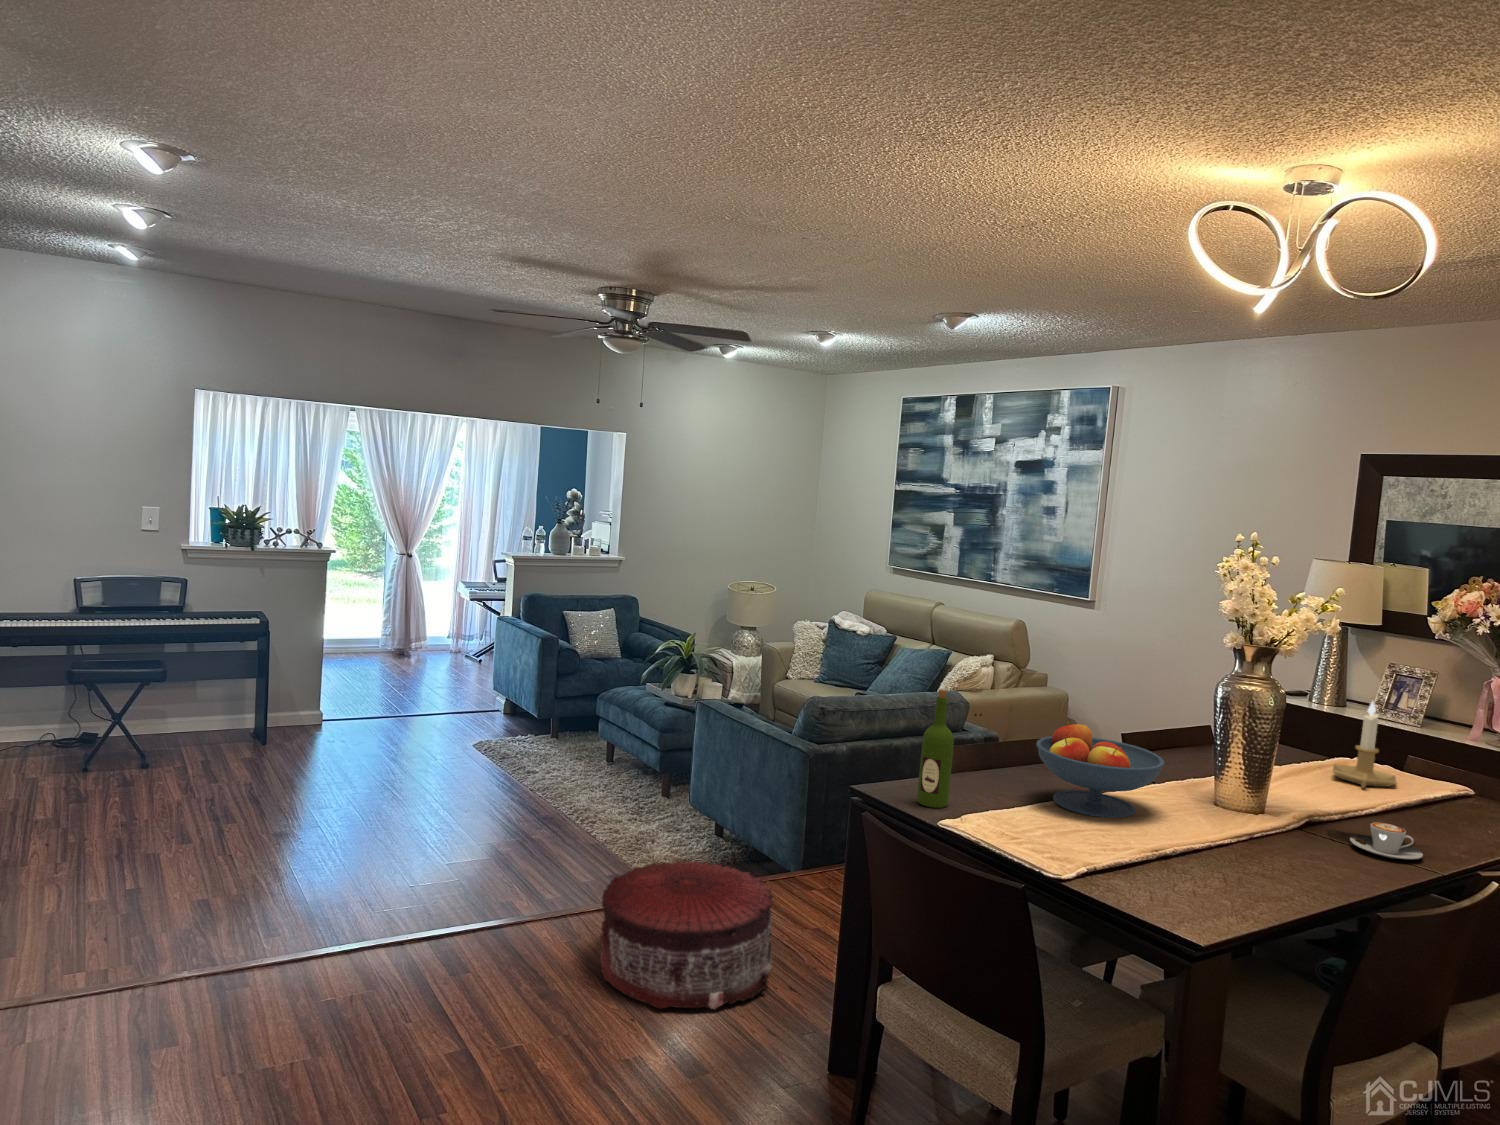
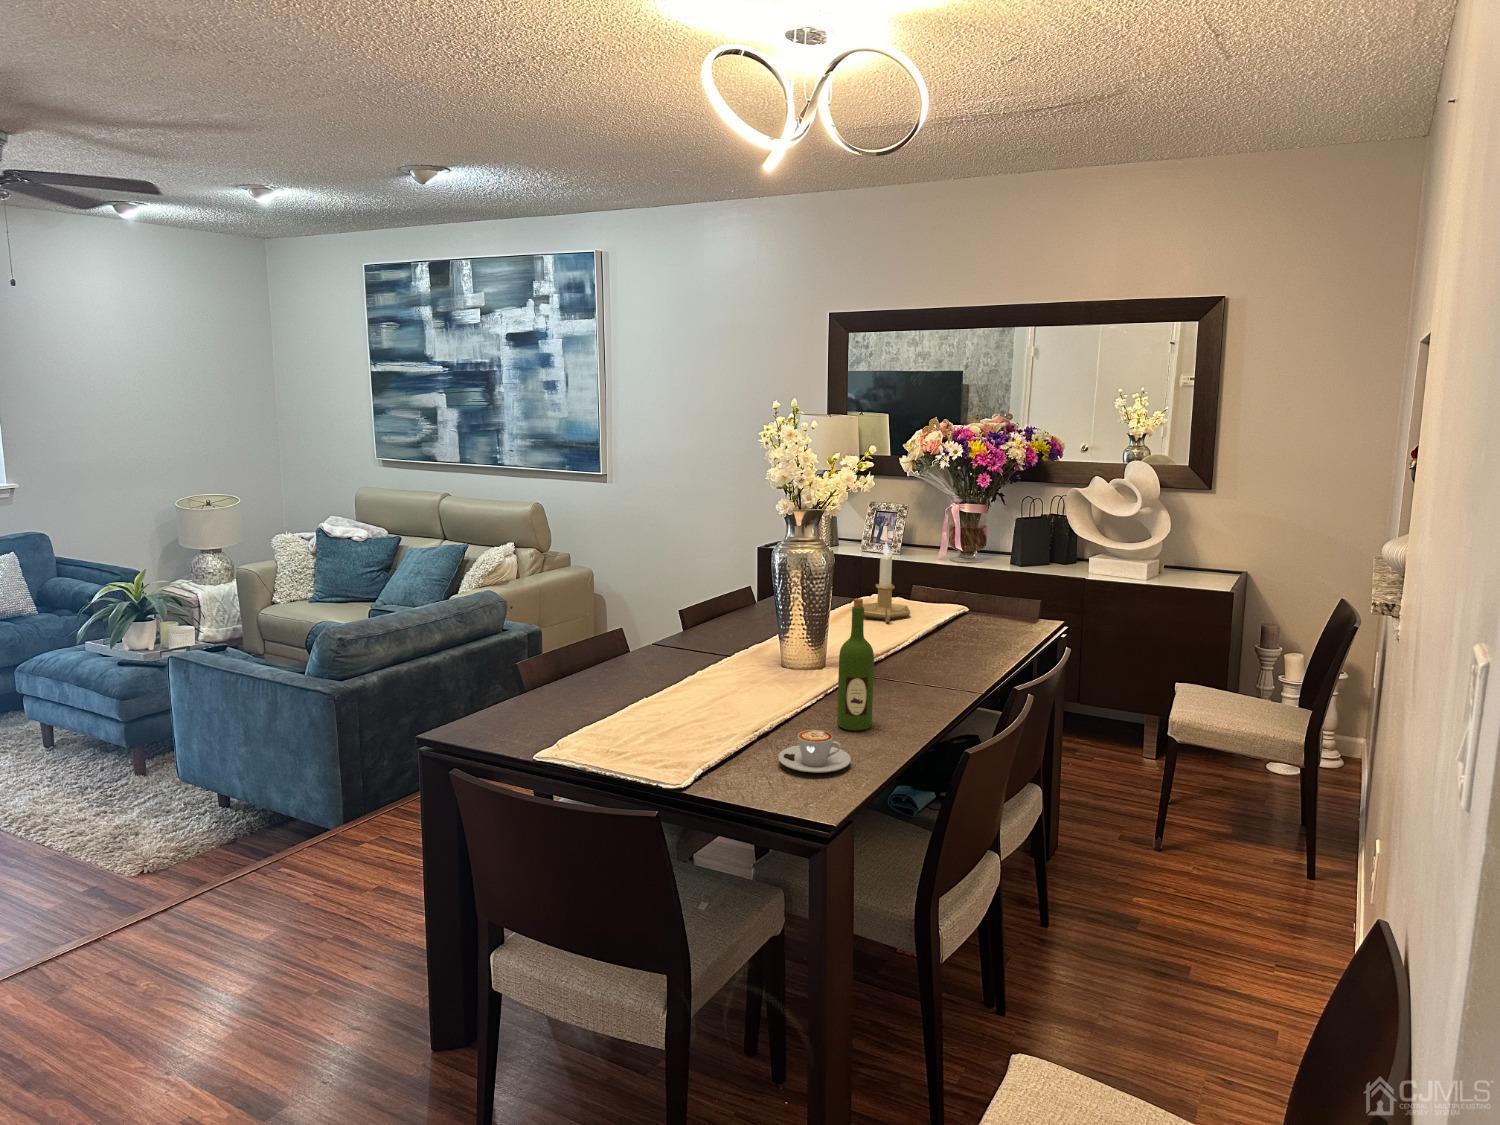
wine bottle: present [917,689,954,808] -> present [837,598,874,731]
fruit bowl: present [1036,721,1165,818] -> none [612,612,740,707]
coffee cup: present [1350,823,1423,859] -> present [779,730,851,772]
pouf: present [600,861,773,1009] -> none [82,850,335,1054]

